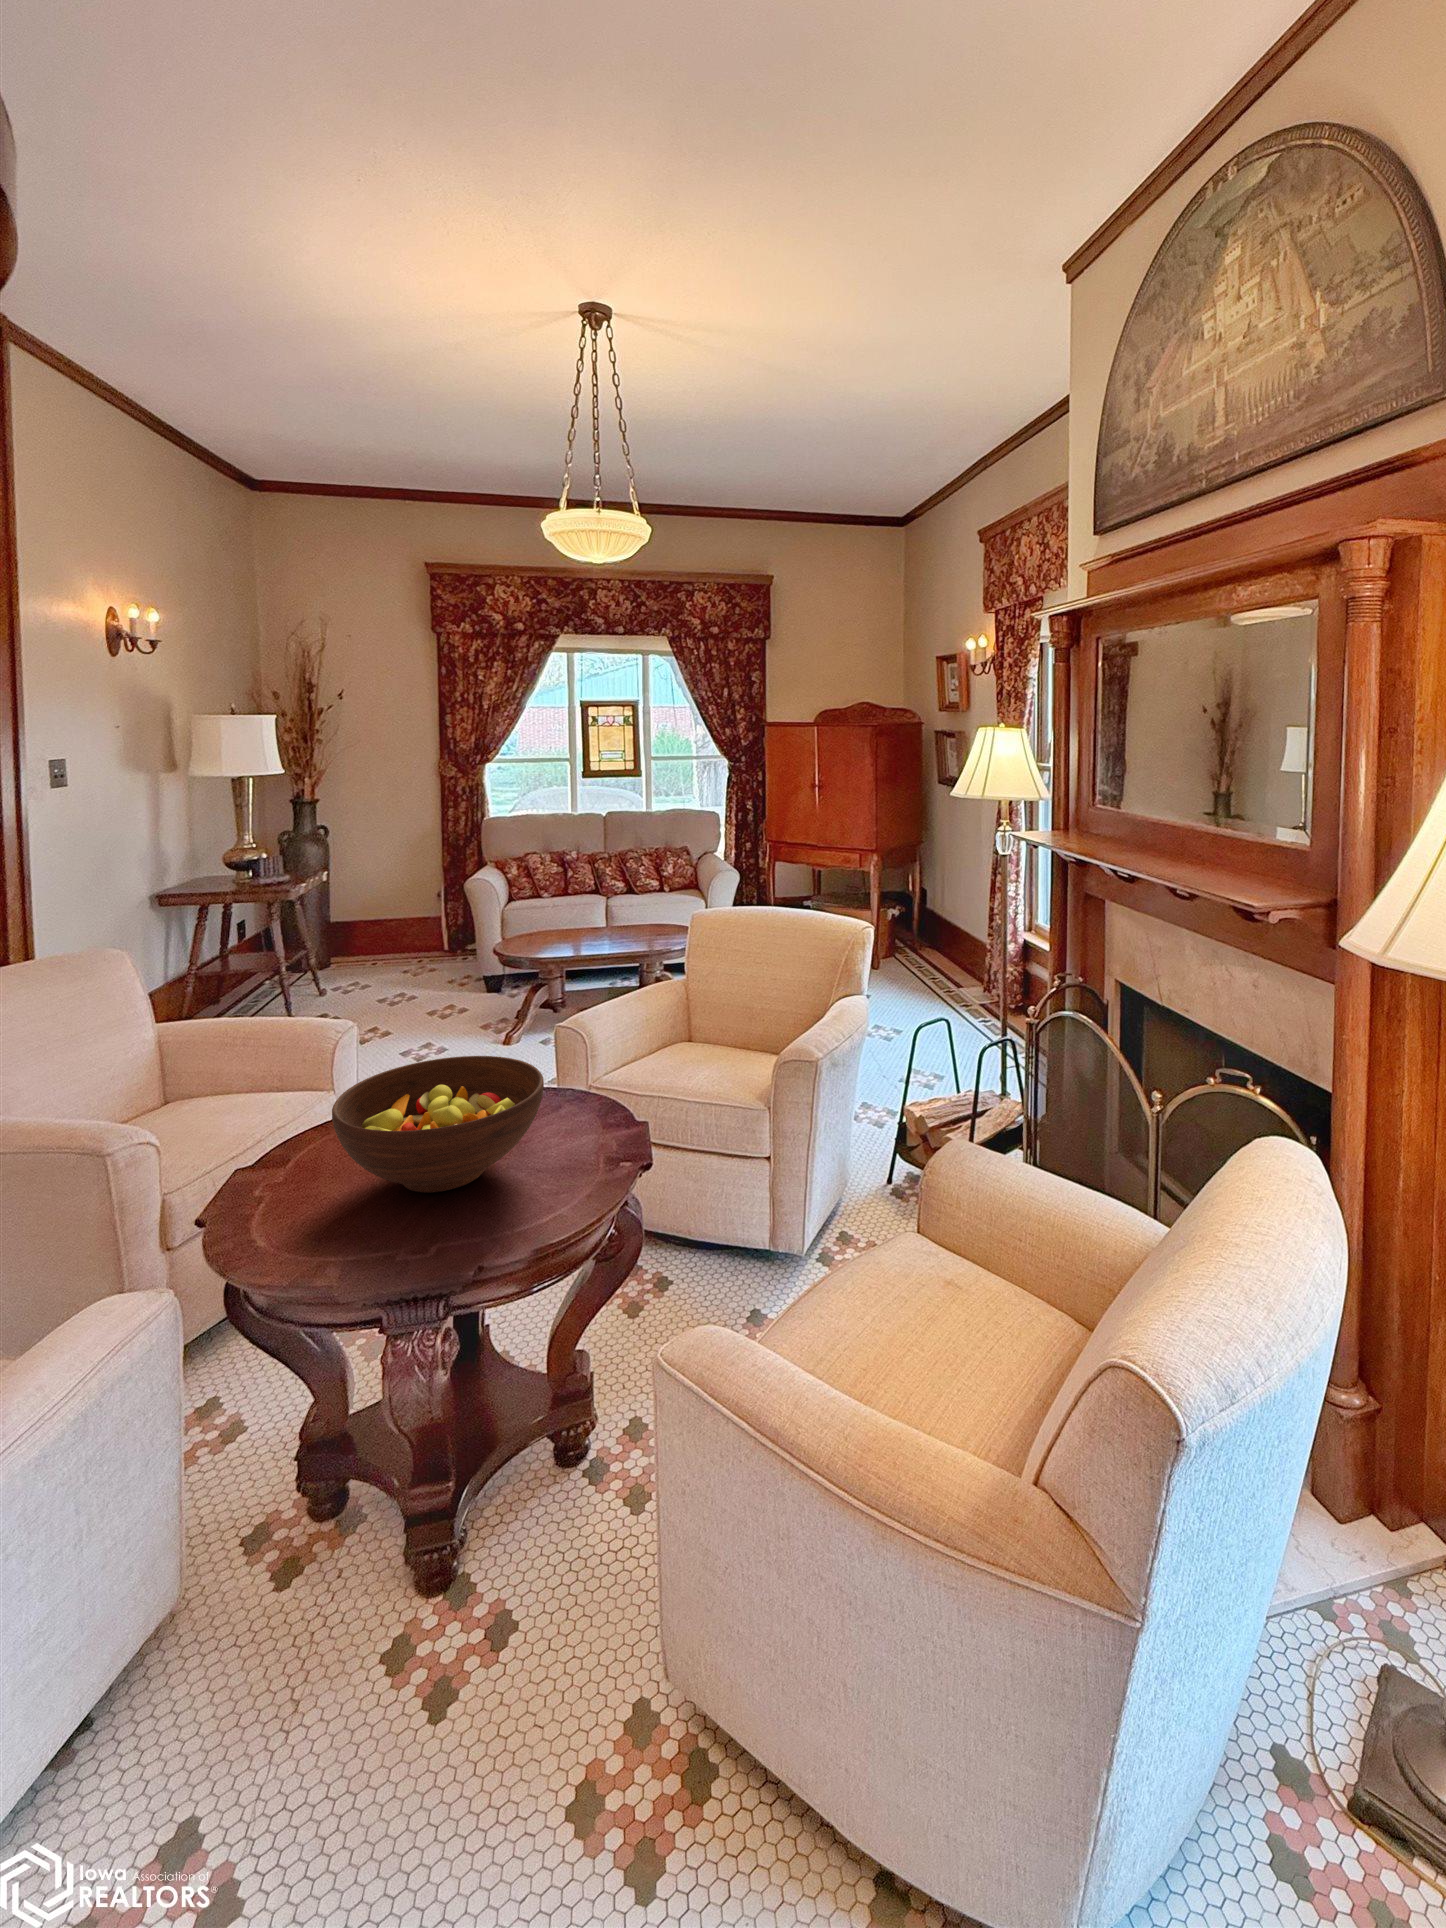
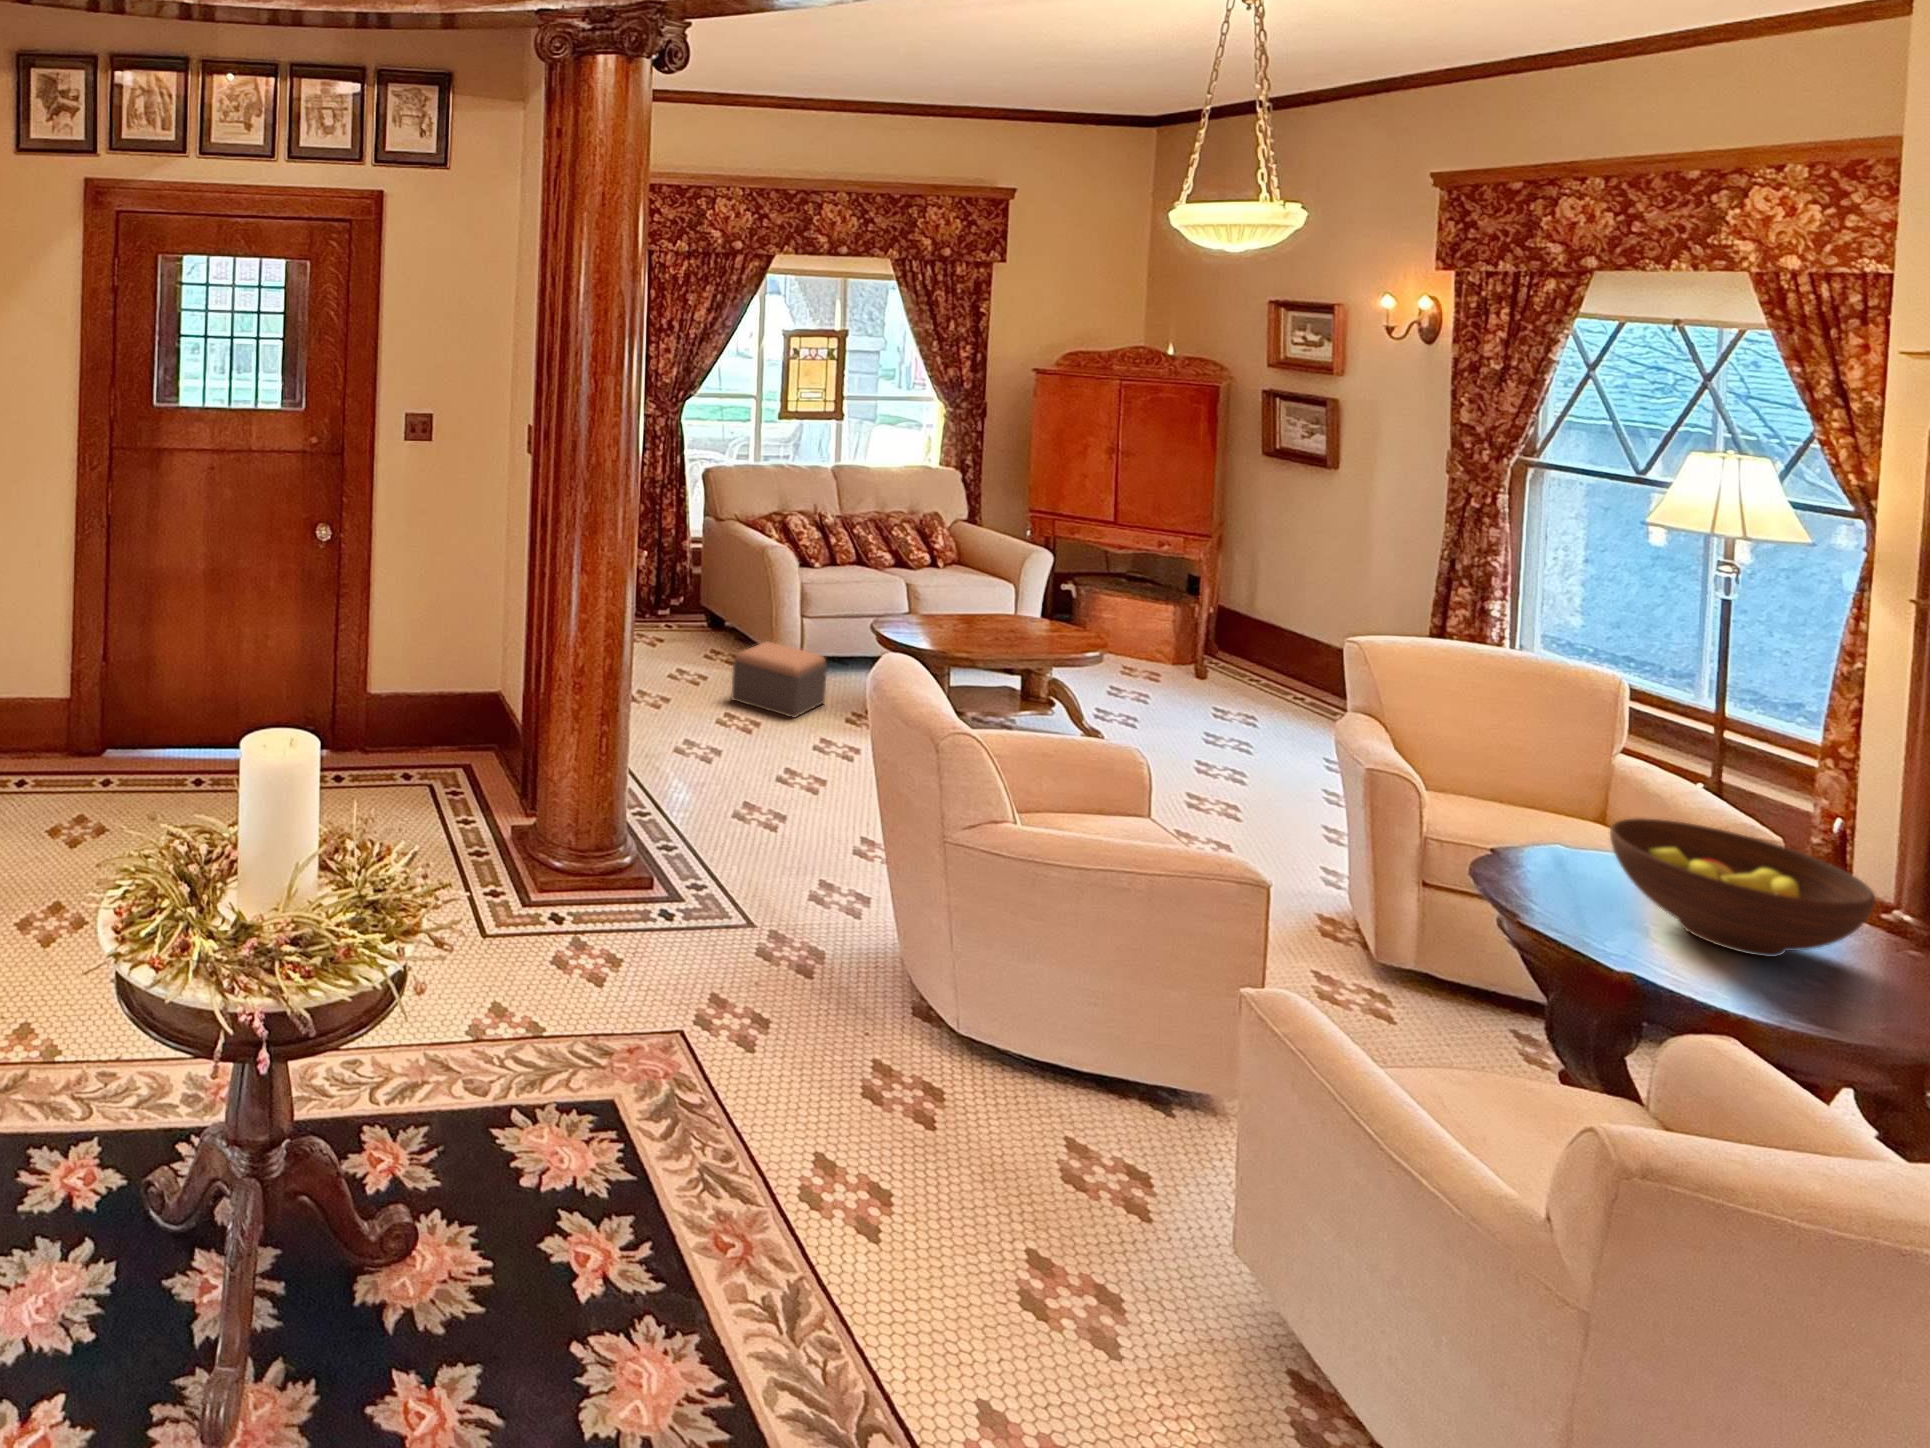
footstool: none [396,964,486,1030] -> present [731,642,827,718]

